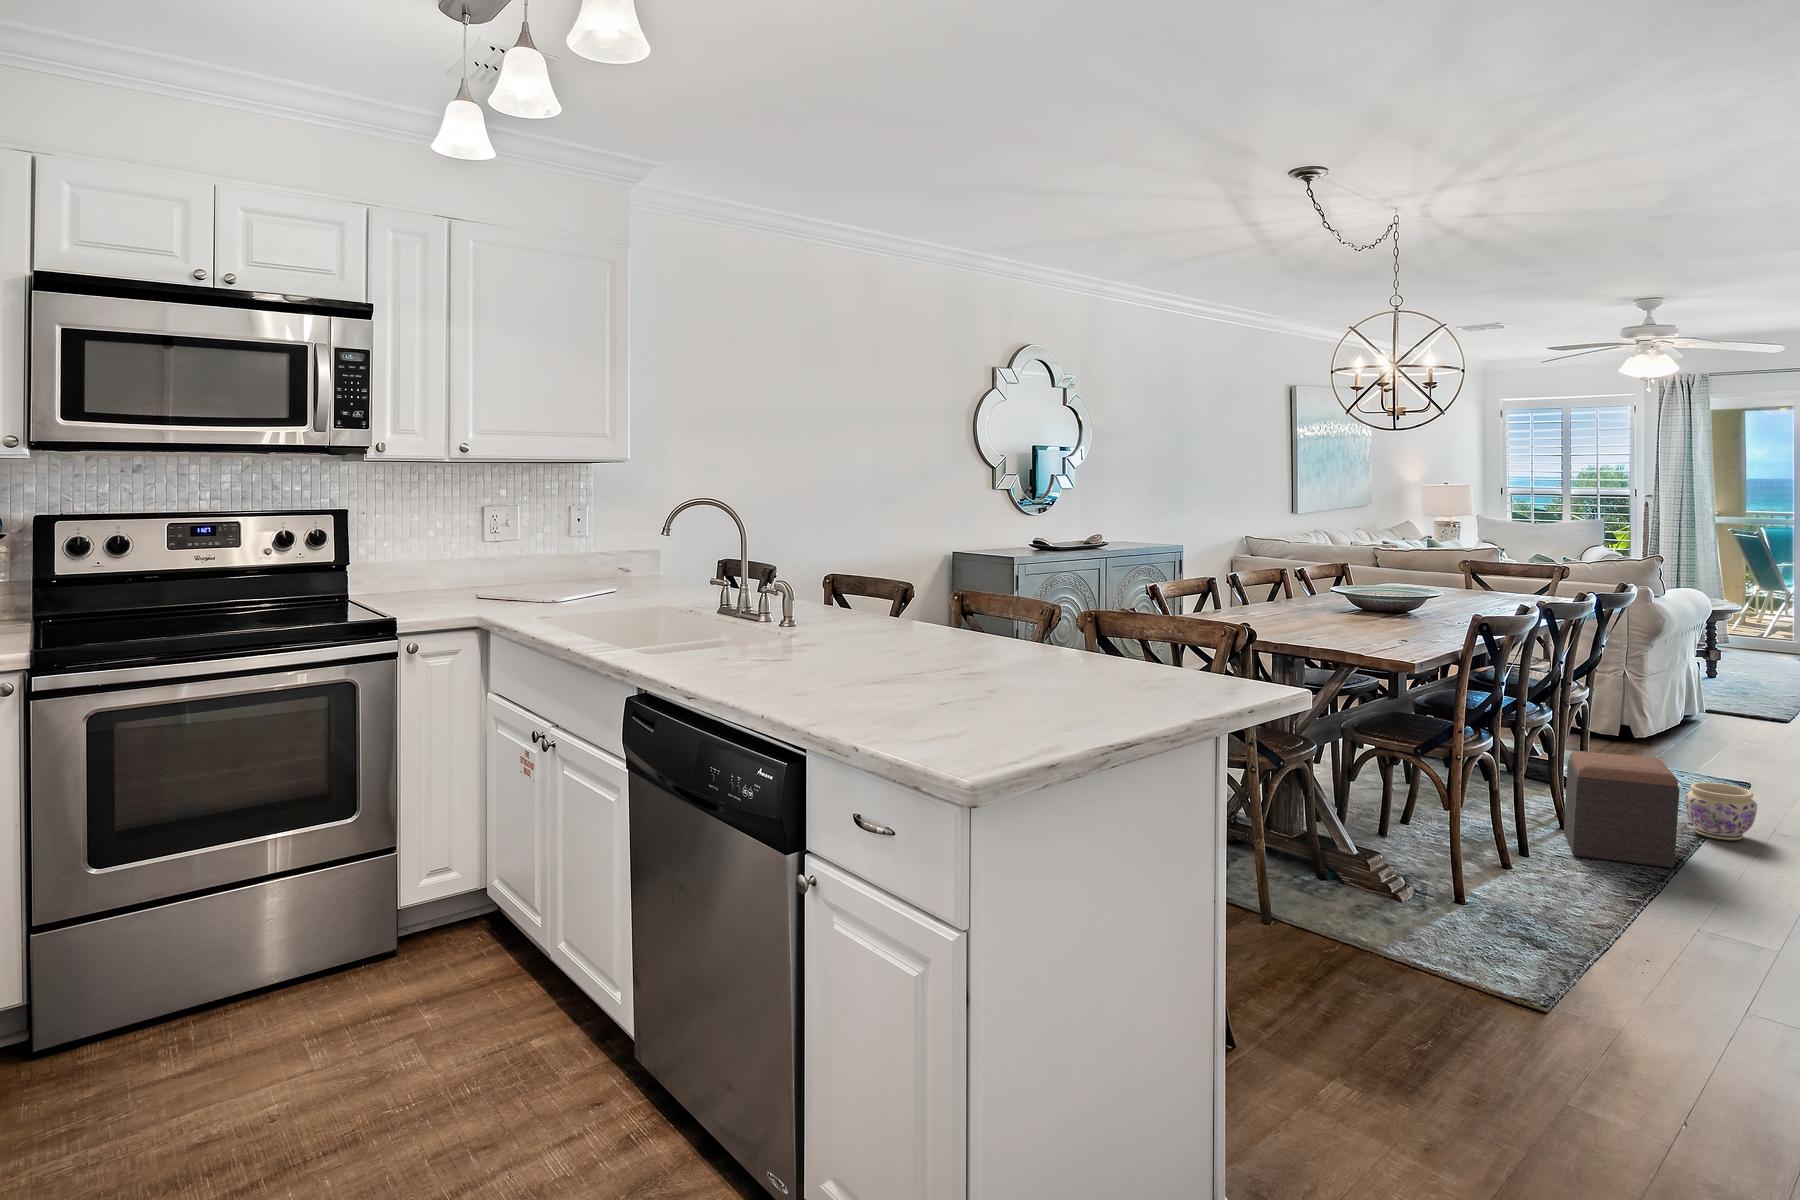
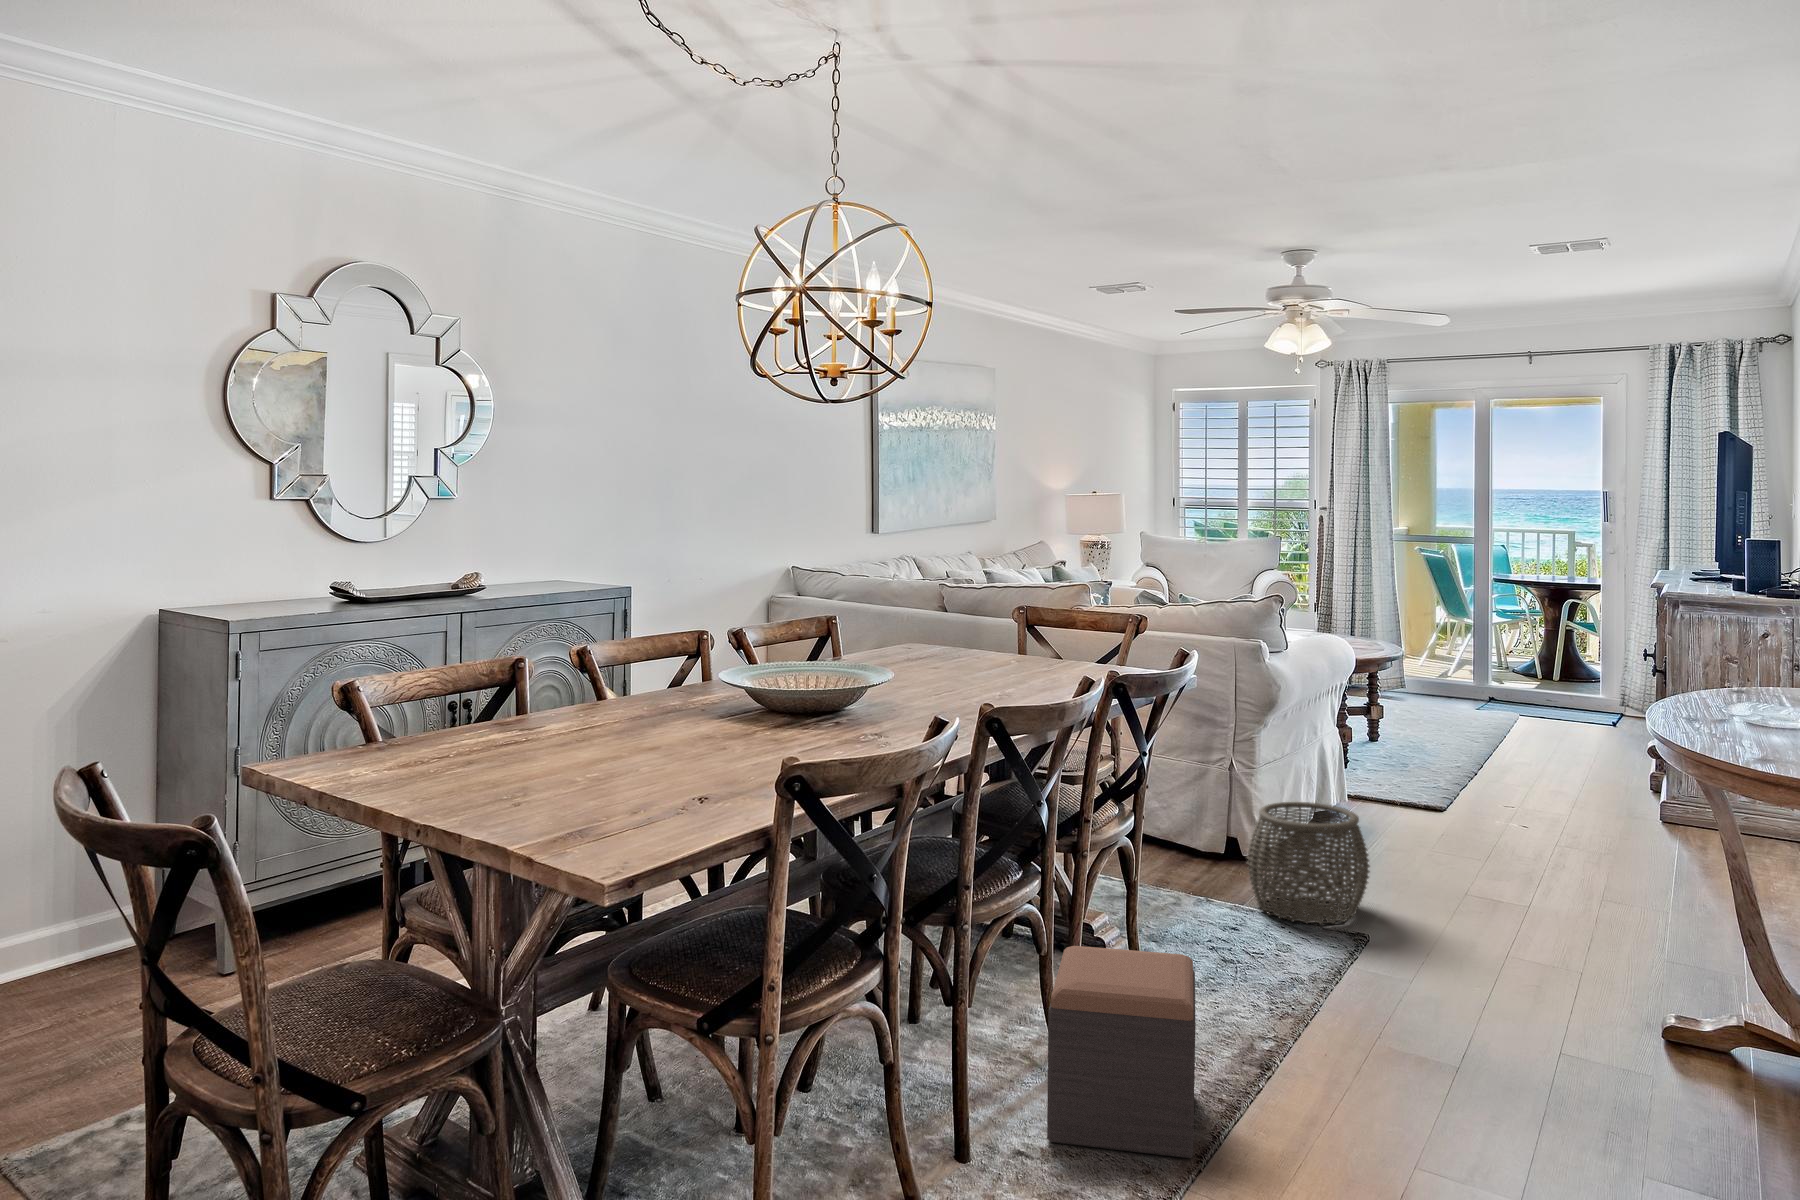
woven basket: none [1650,695,1752,776] -> present [1247,802,1370,924]
planter: present [1685,782,1757,841] -> none [1242,973,1337,1074]

